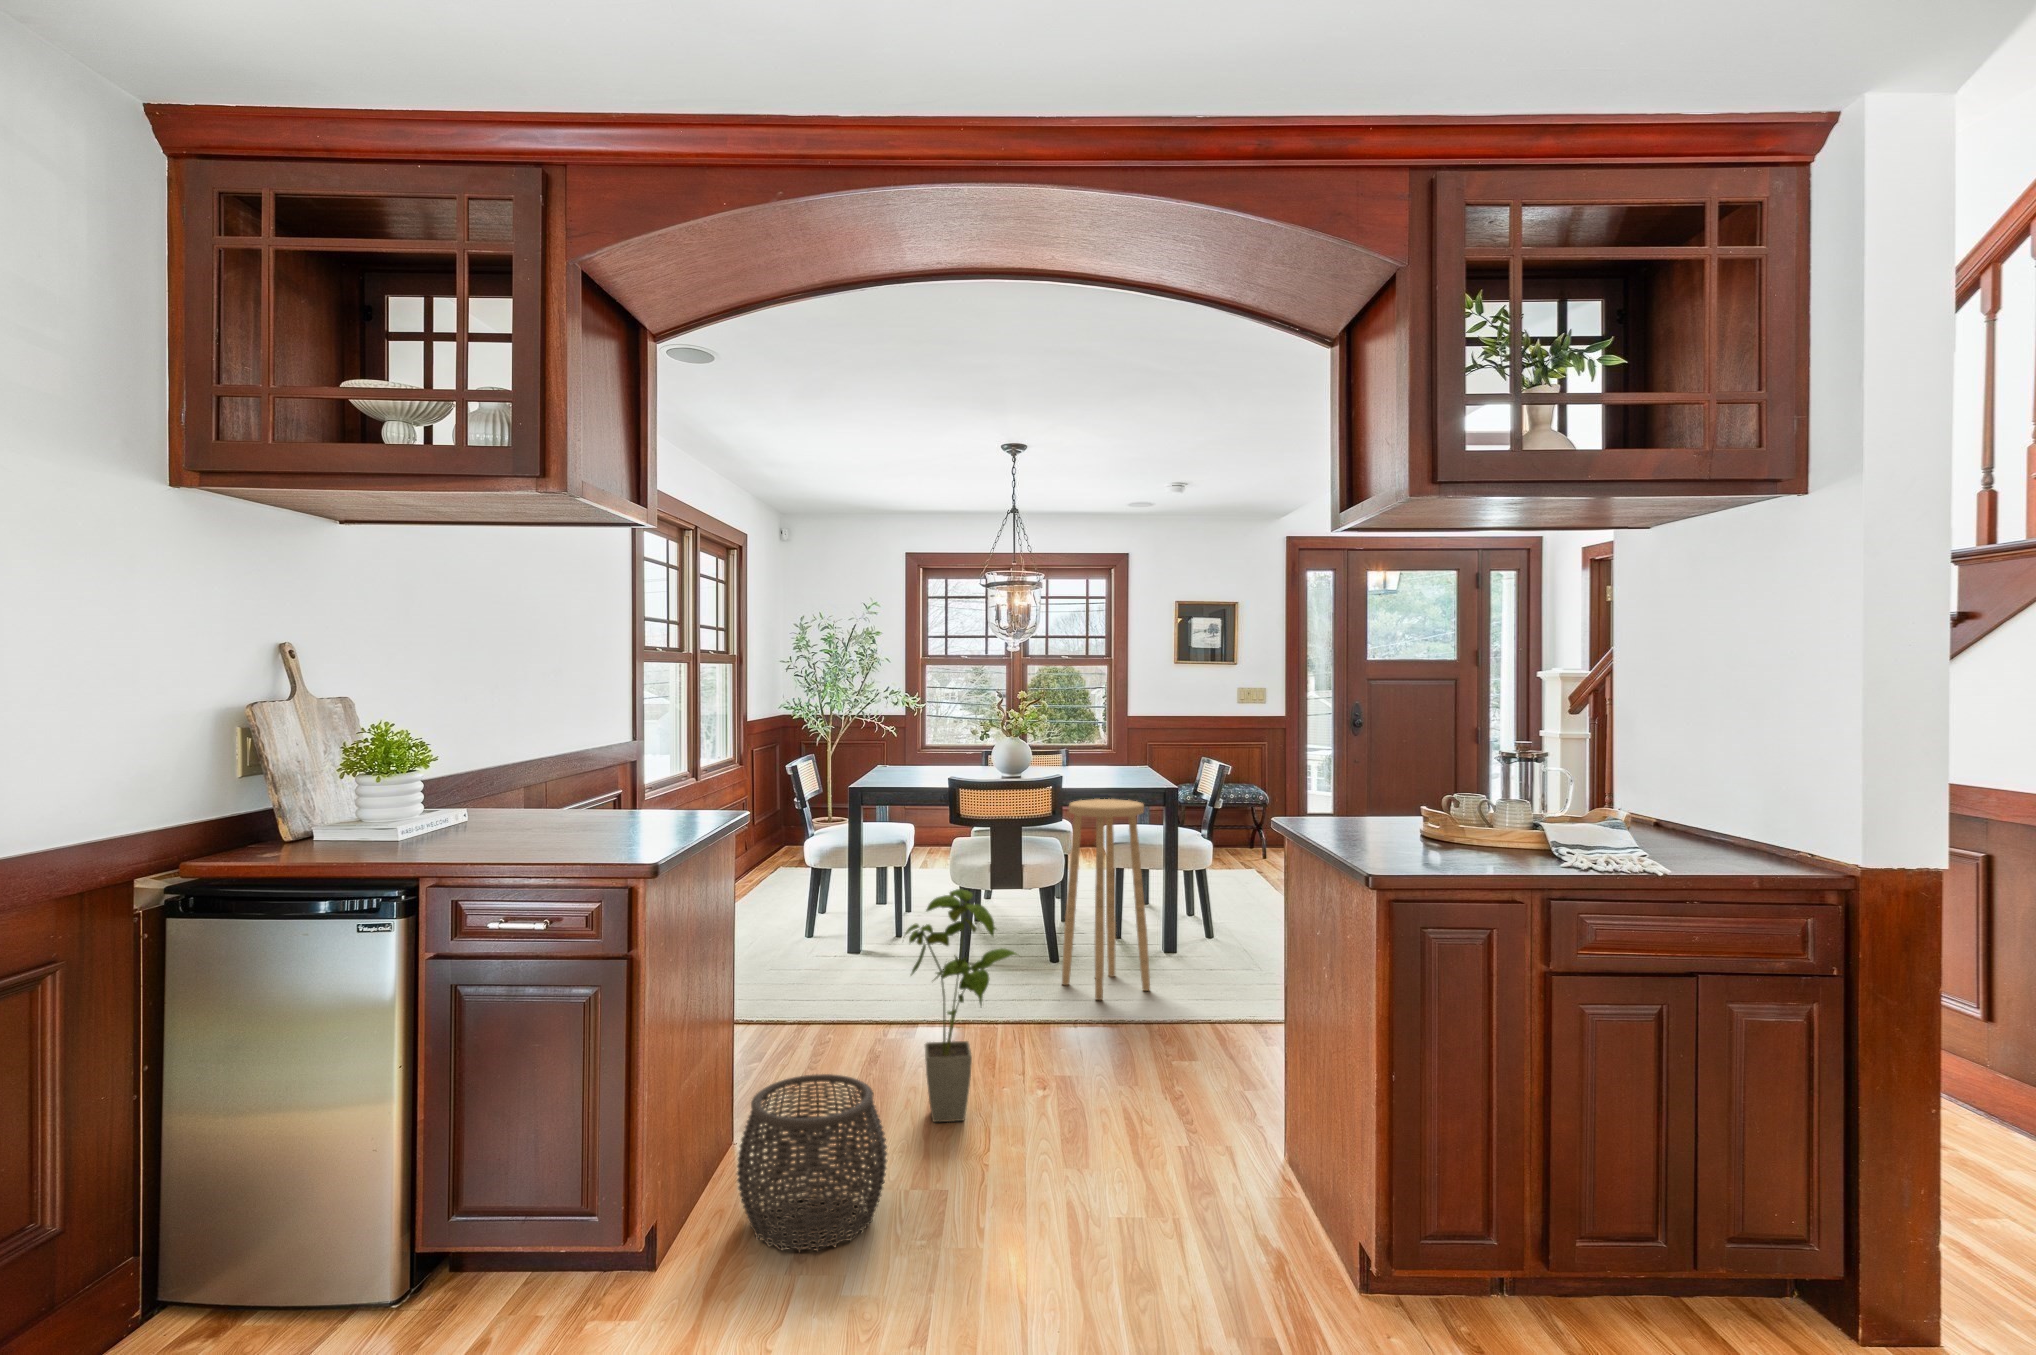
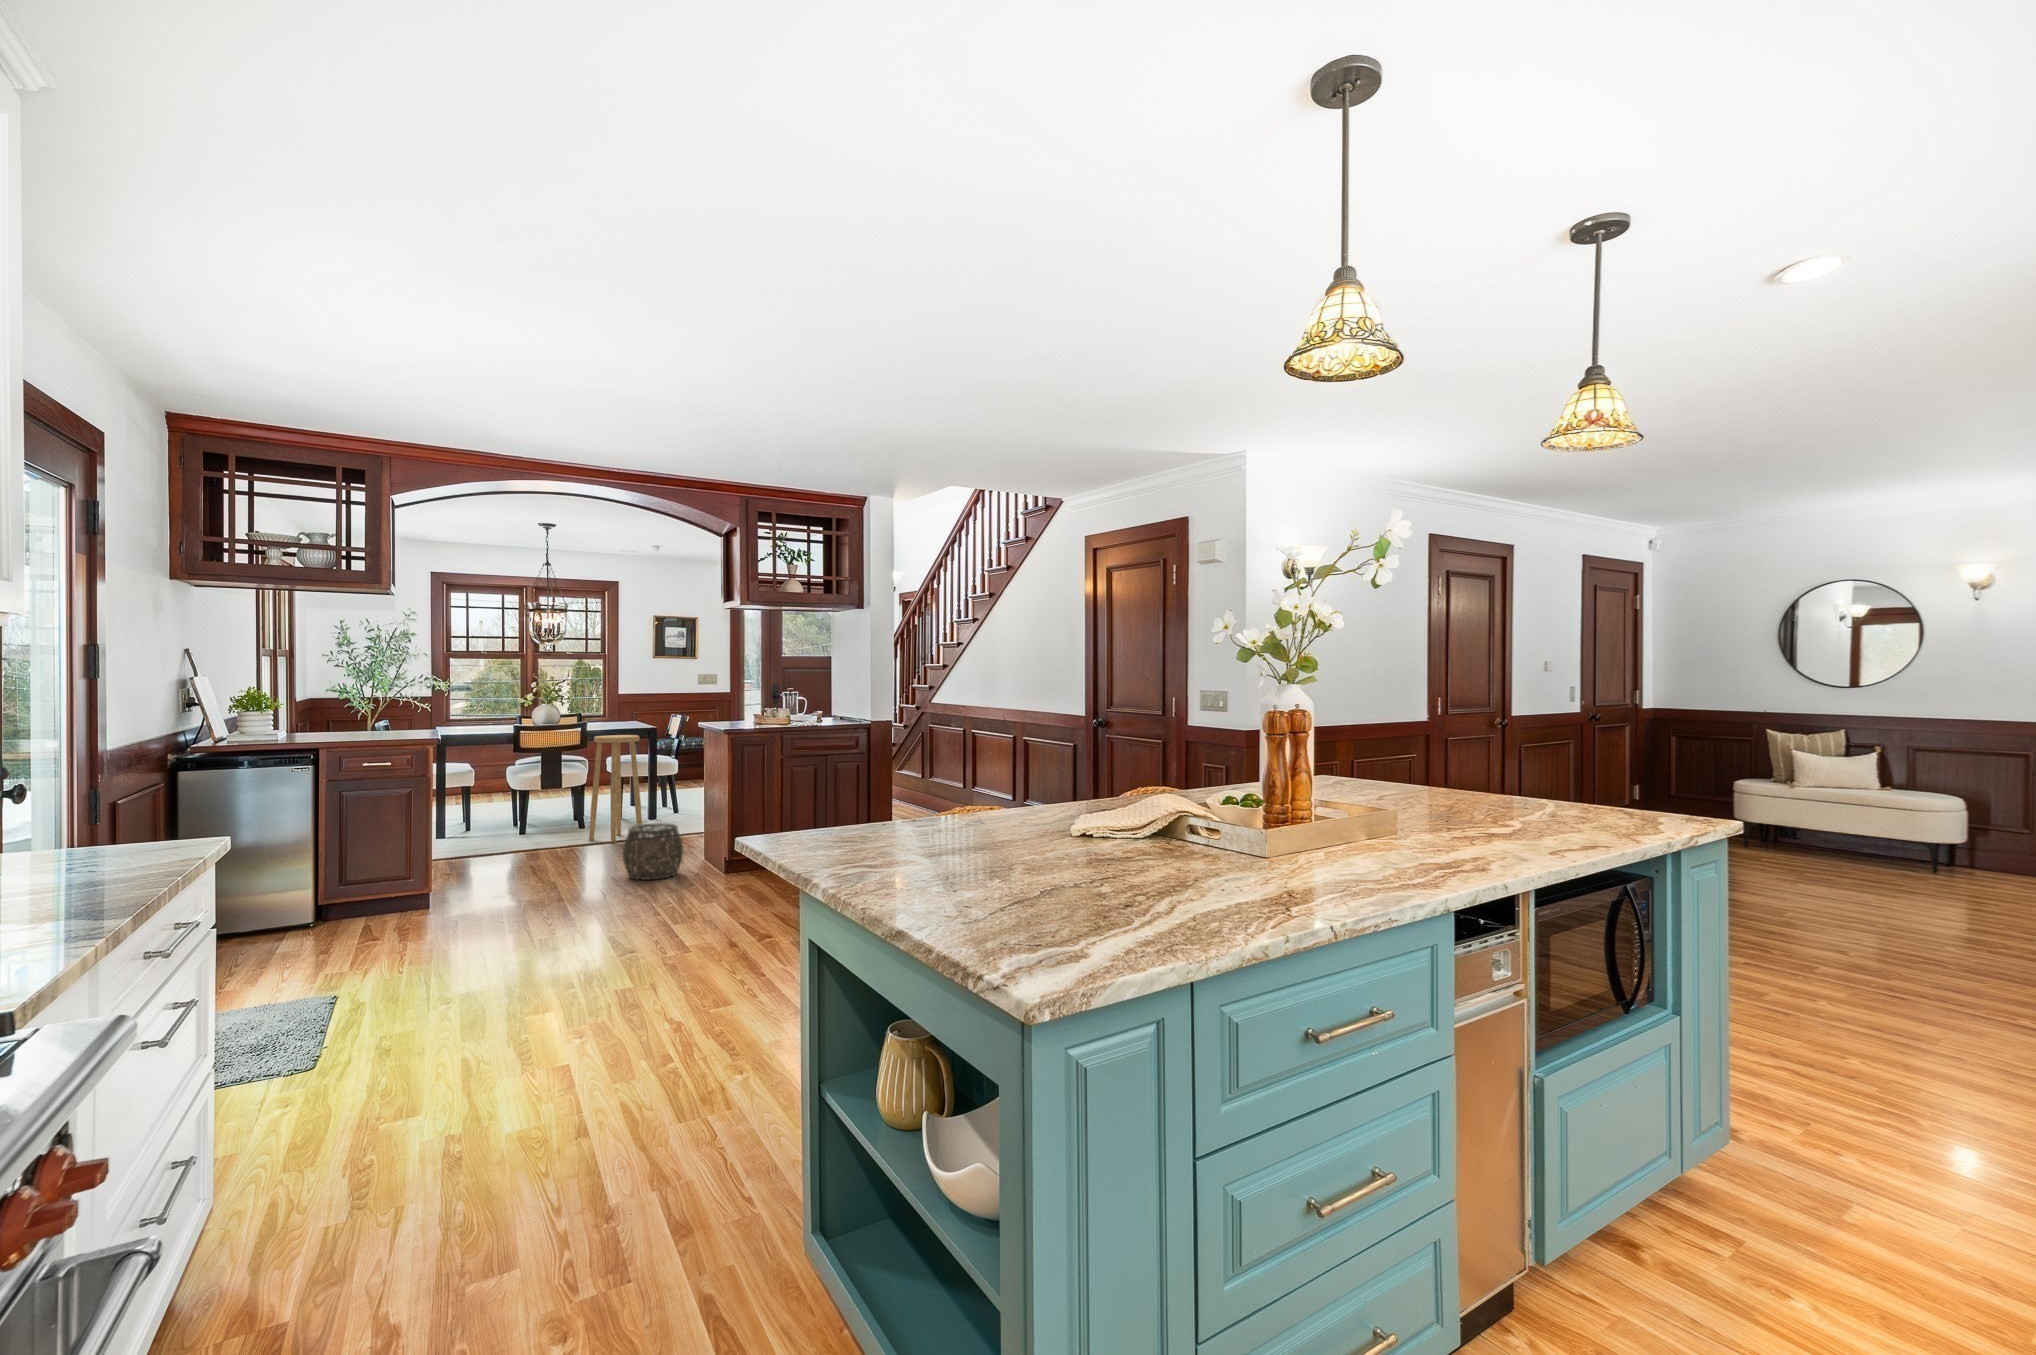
house plant: present [905,889,1016,1122] -> none [516,768,581,881]
woven basket: present [737,1074,887,1252] -> present [623,823,683,880]

